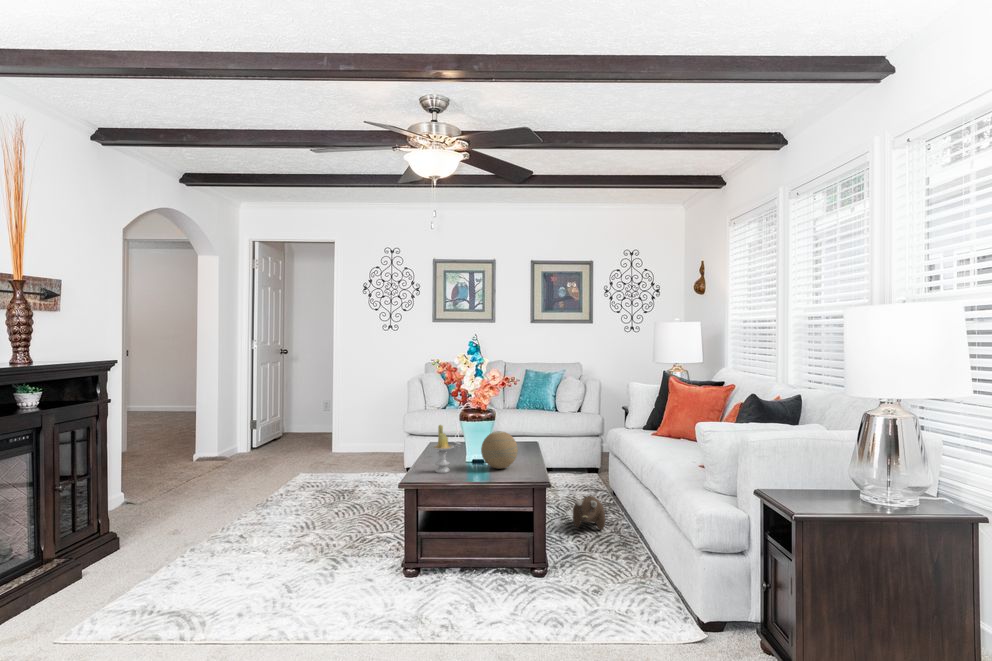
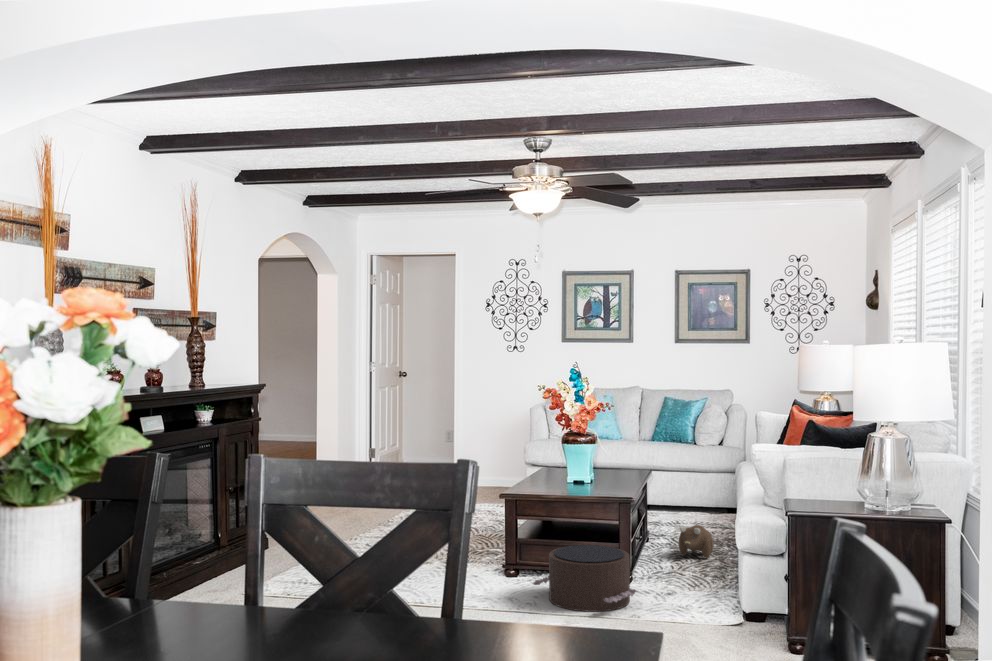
candle: present [431,425,454,473] -> none [531,445,553,489]
decorative orb: present [481,431,518,469] -> none [579,453,613,488]
pouf: none [443,539,570,631] -> present [532,545,637,612]

